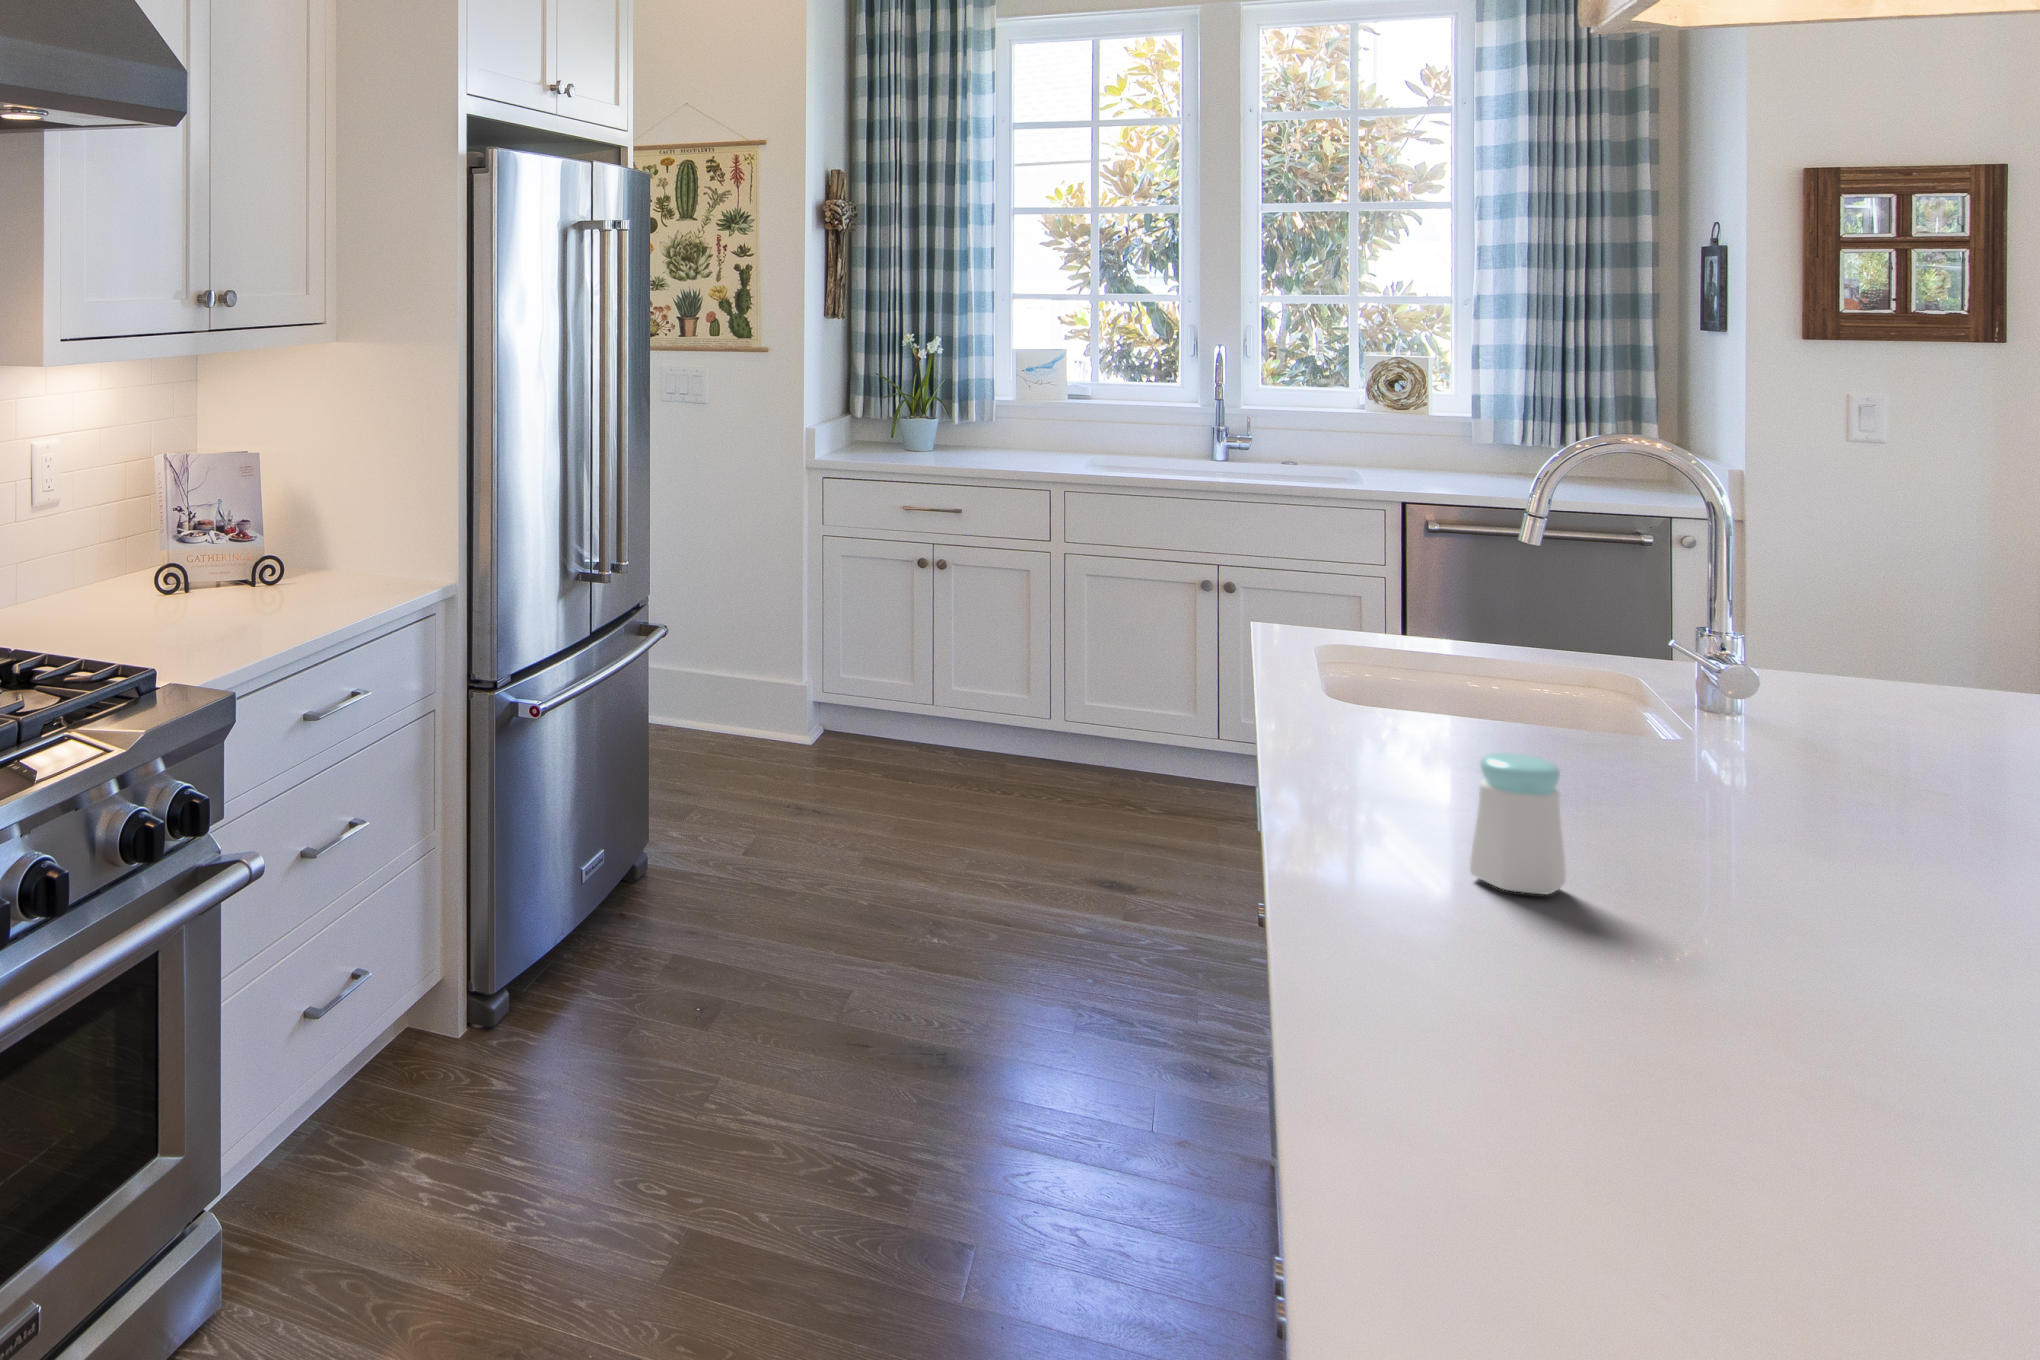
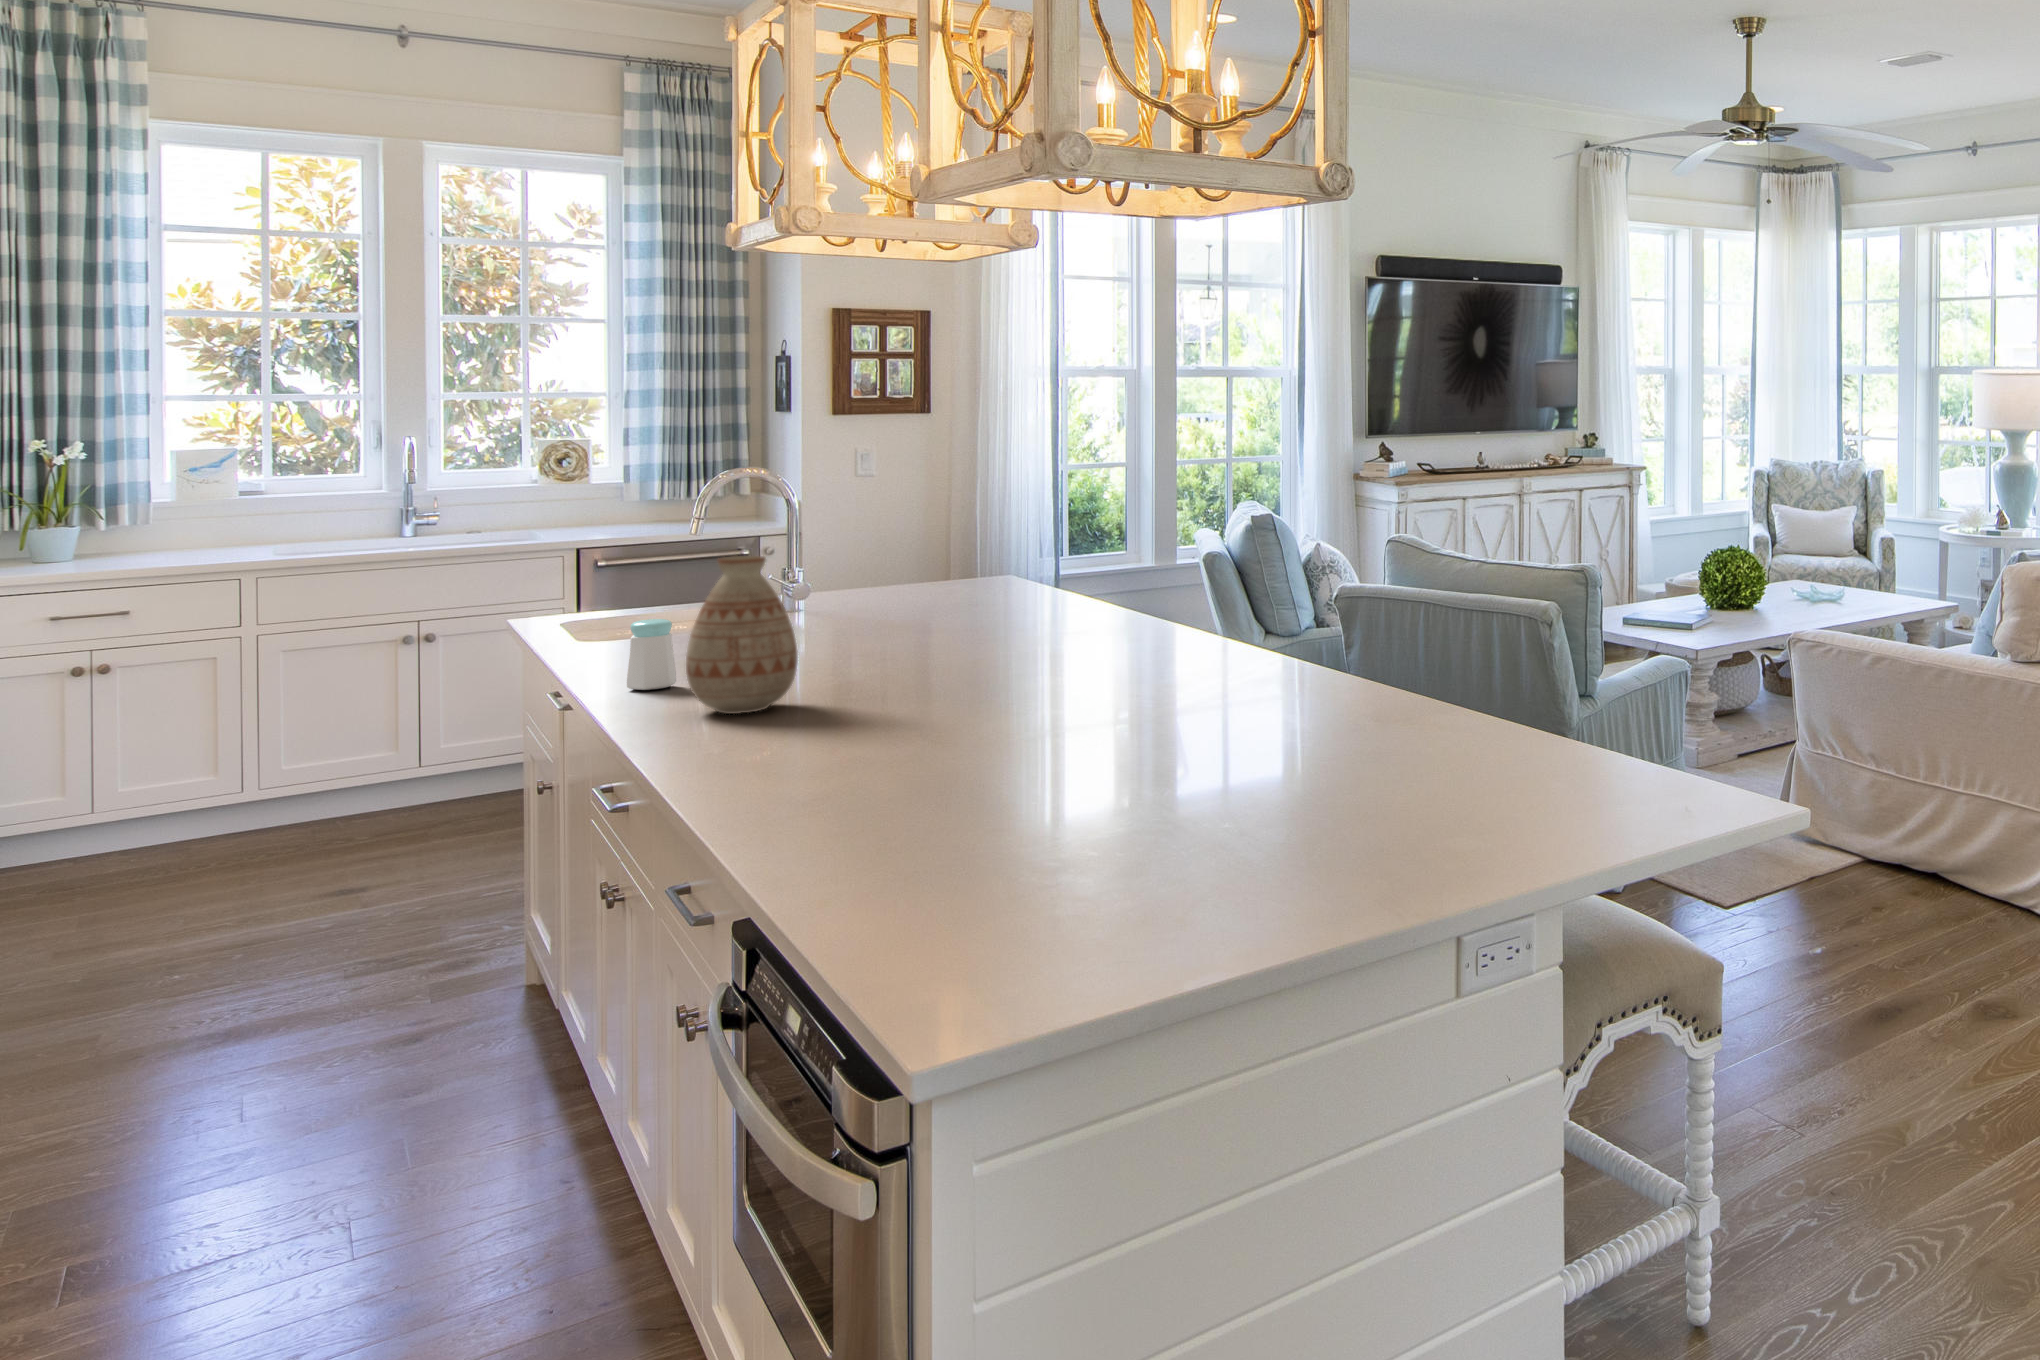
vase: none [1597,700,1875,1067] -> present [686,556,798,714]

